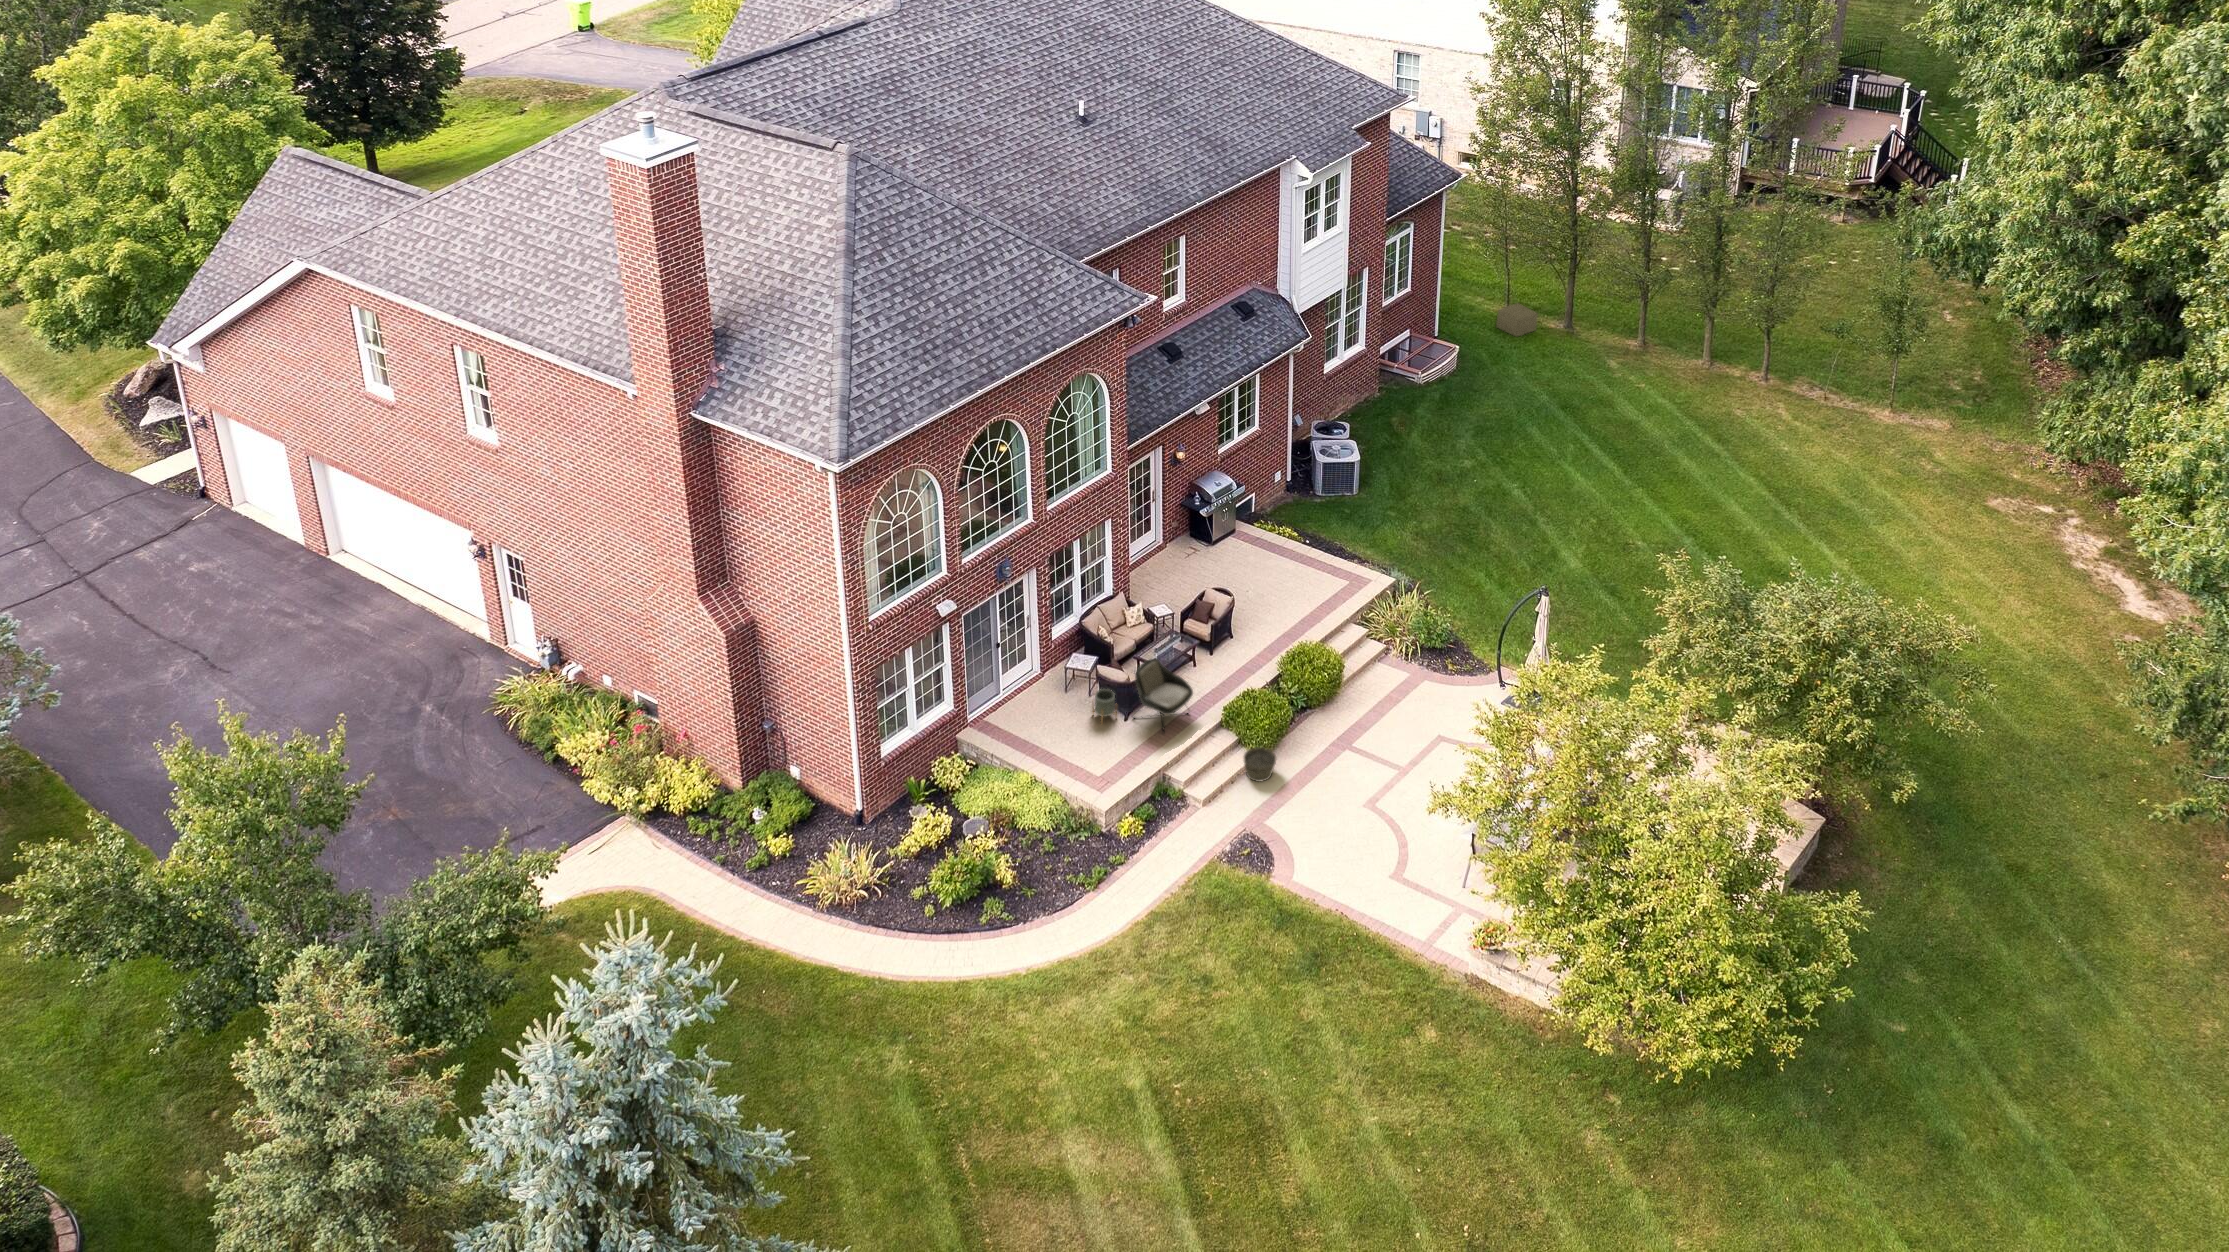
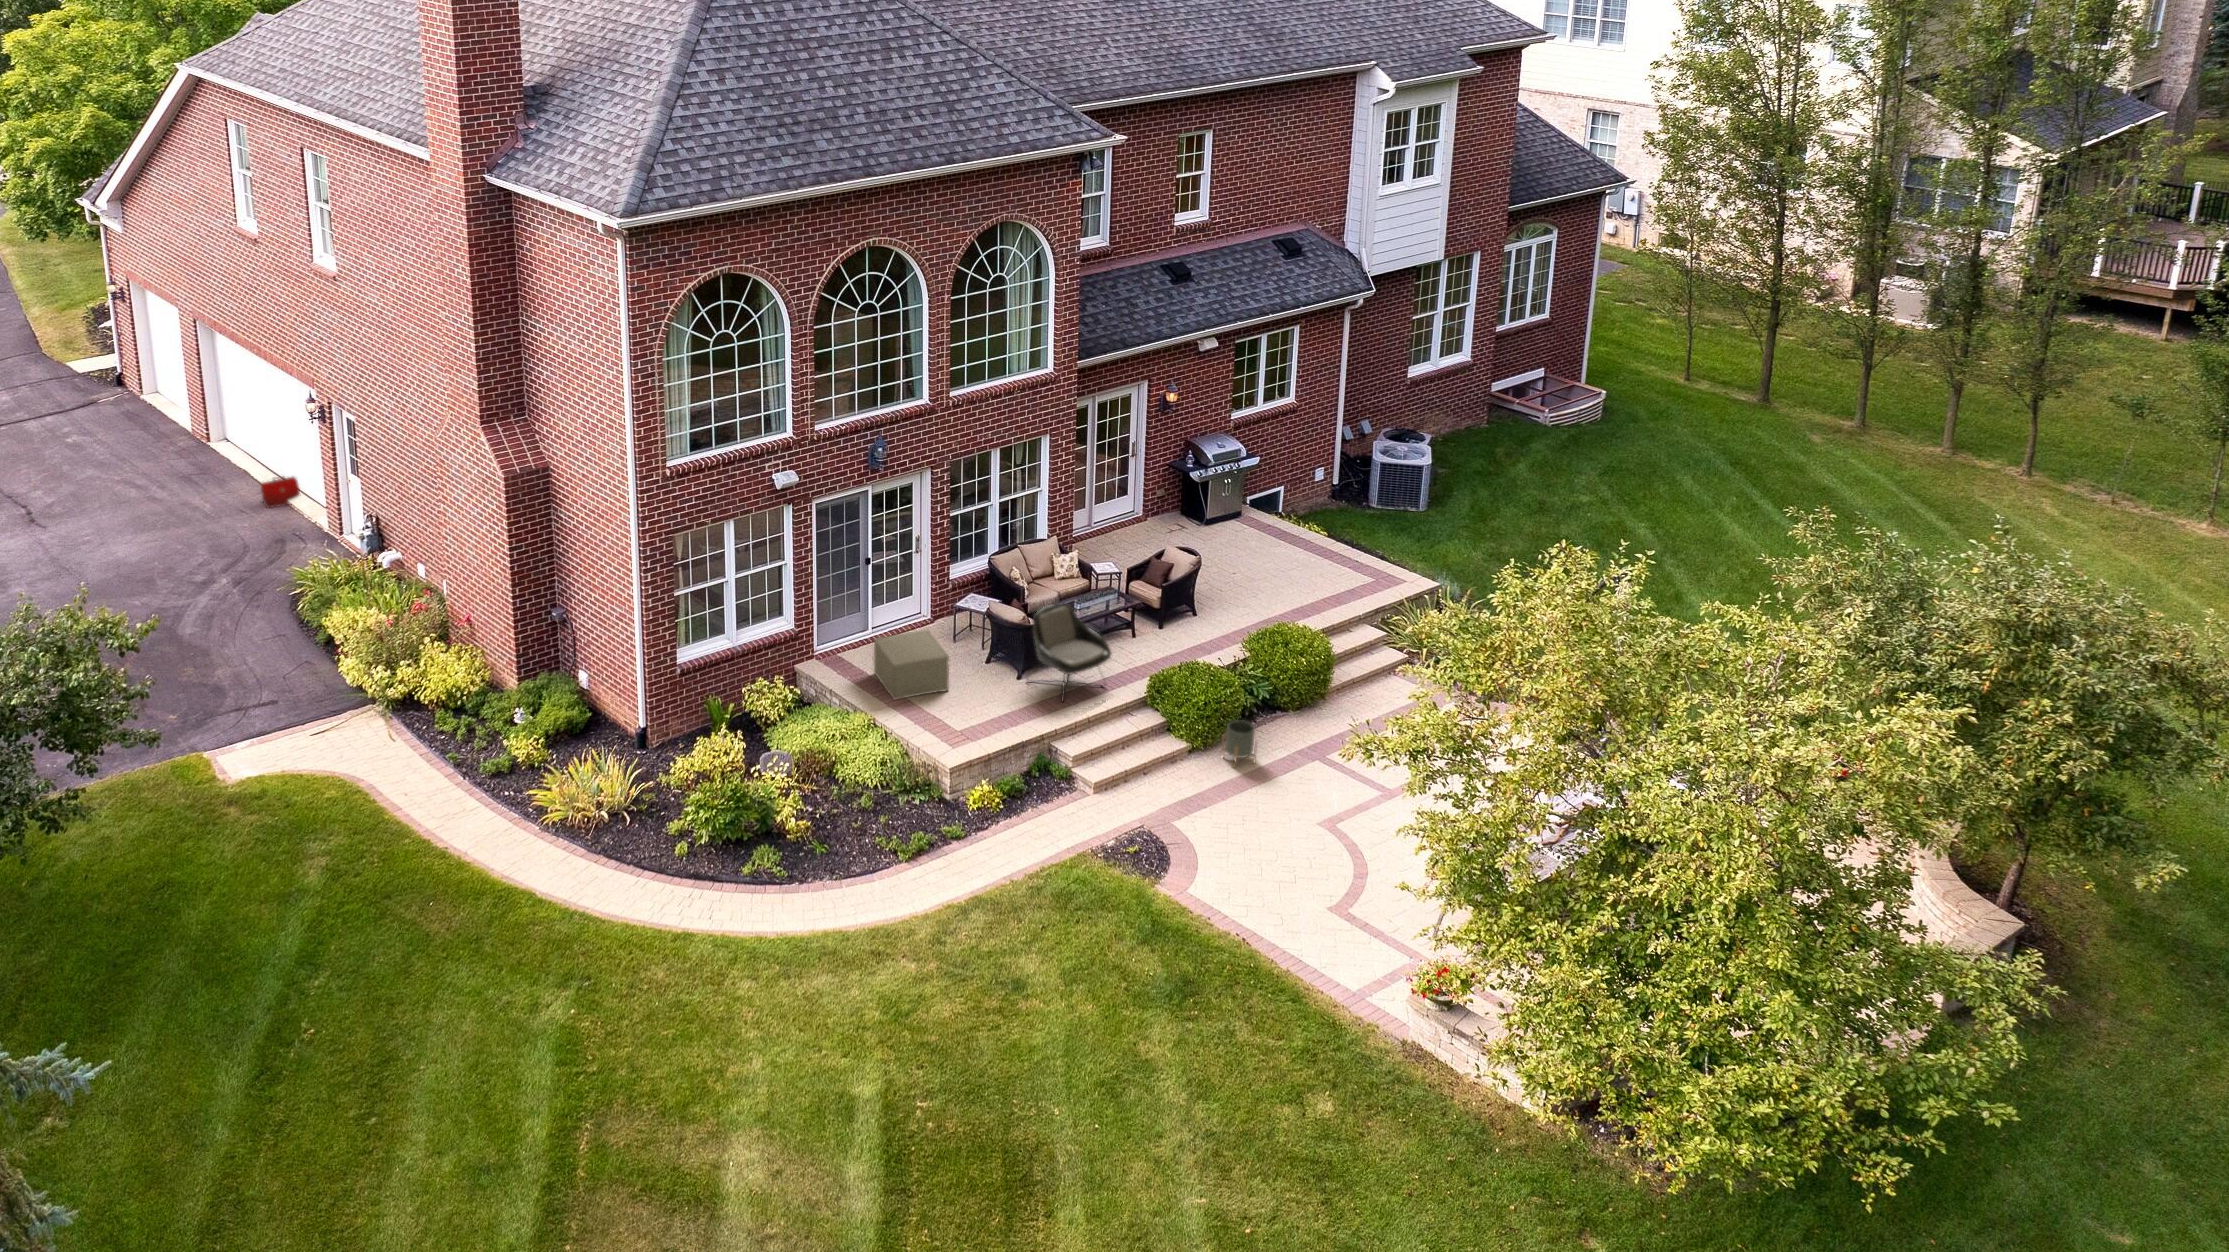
ottoman: present [1496,303,1538,336] -> present [874,630,949,700]
toolbox: none [397,591,436,625] -> present [261,477,300,508]
planter: present [1092,689,1117,719] -> present [1221,720,1257,763]
wooden bucket: present [1244,747,1276,782] -> none [1166,741,1213,786]

